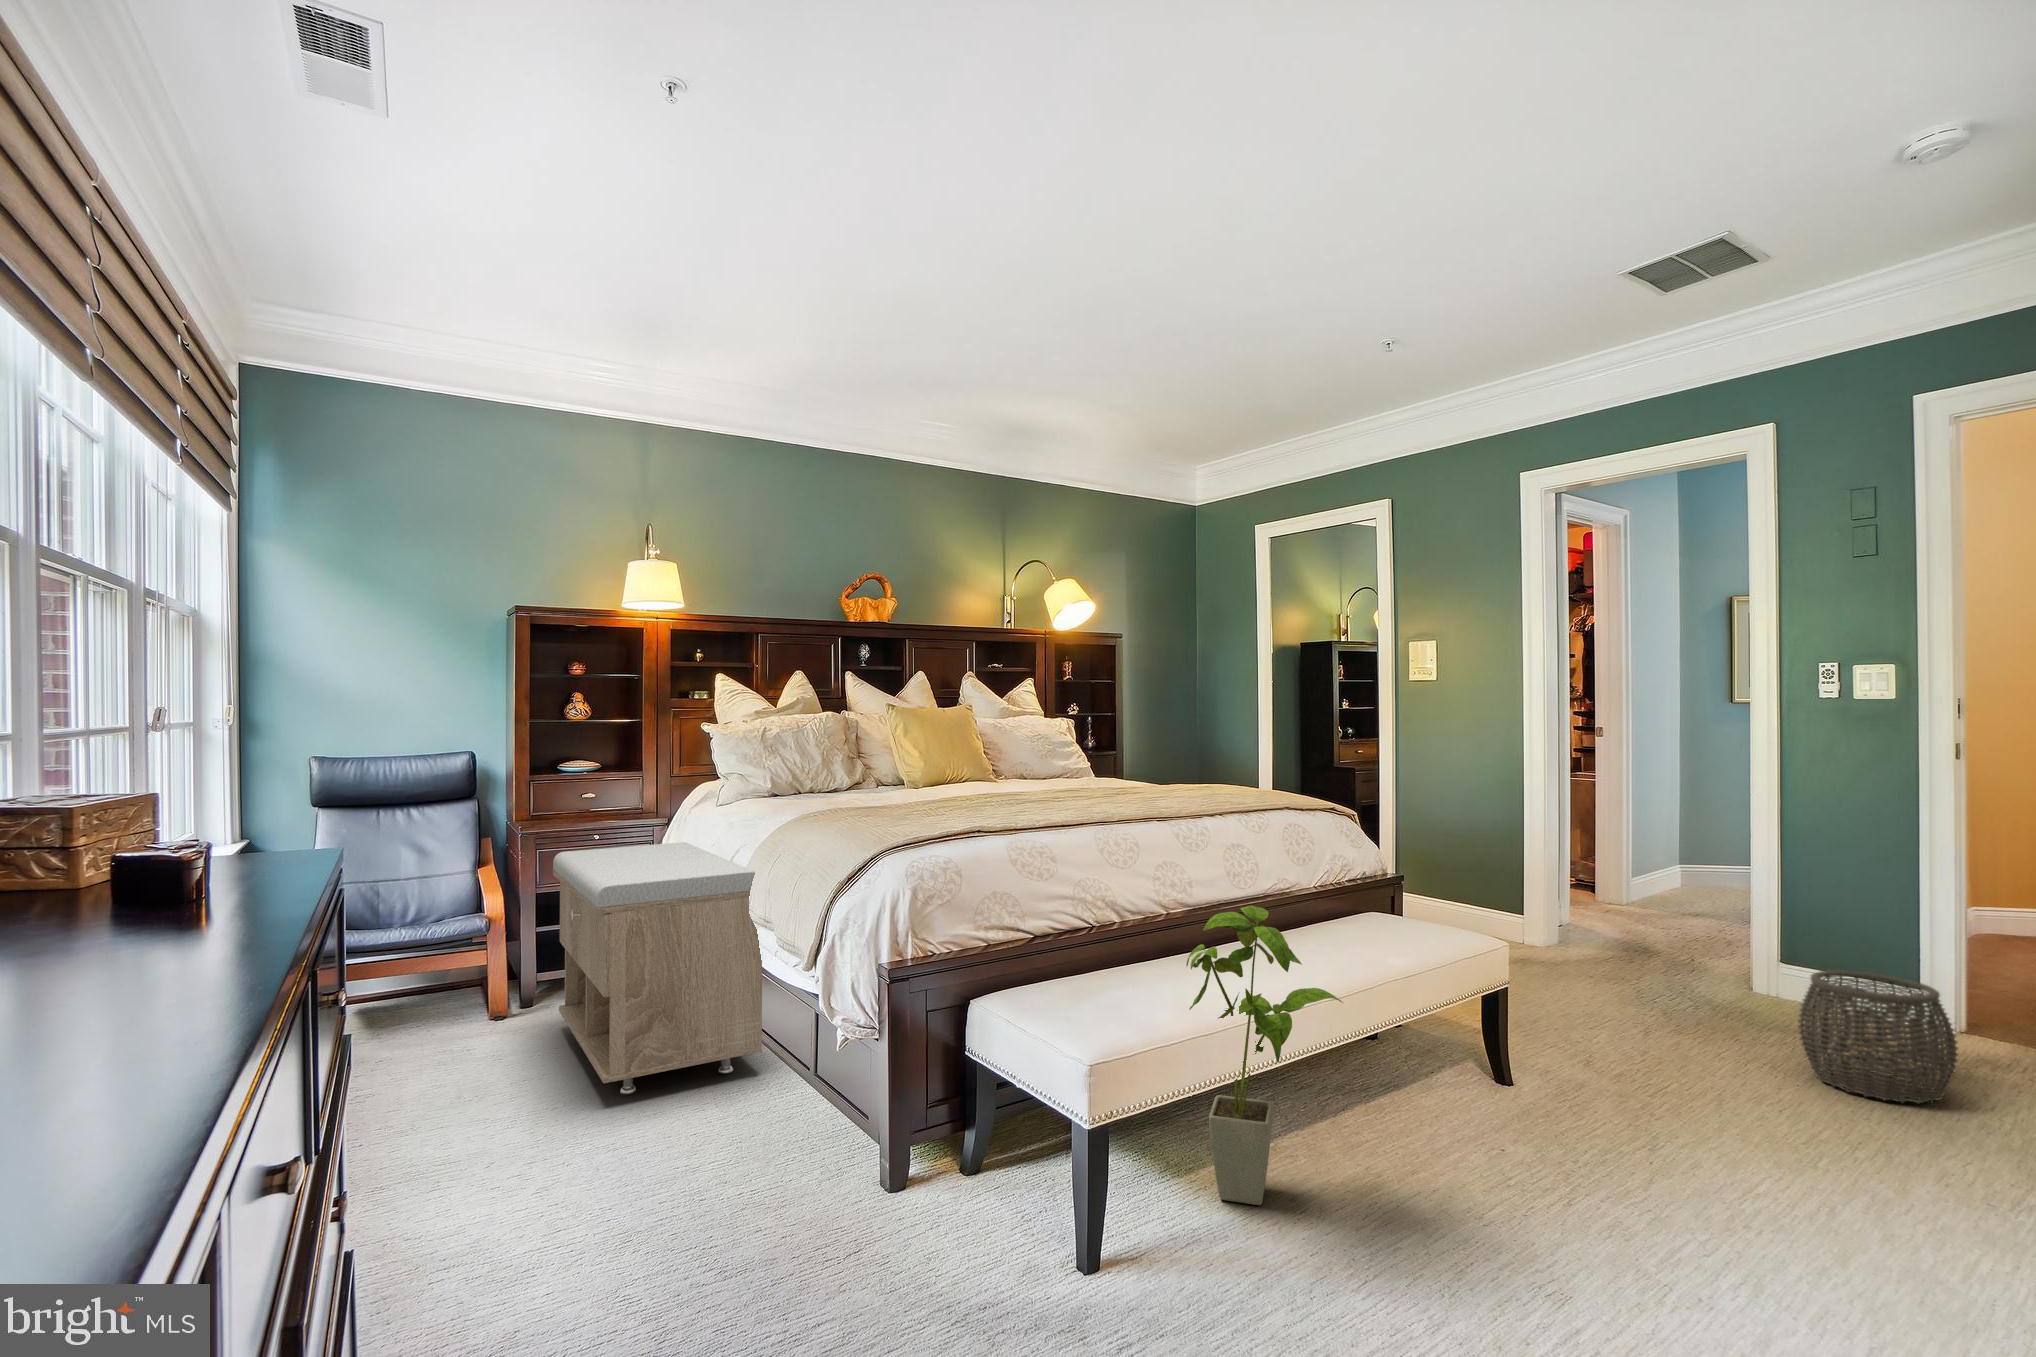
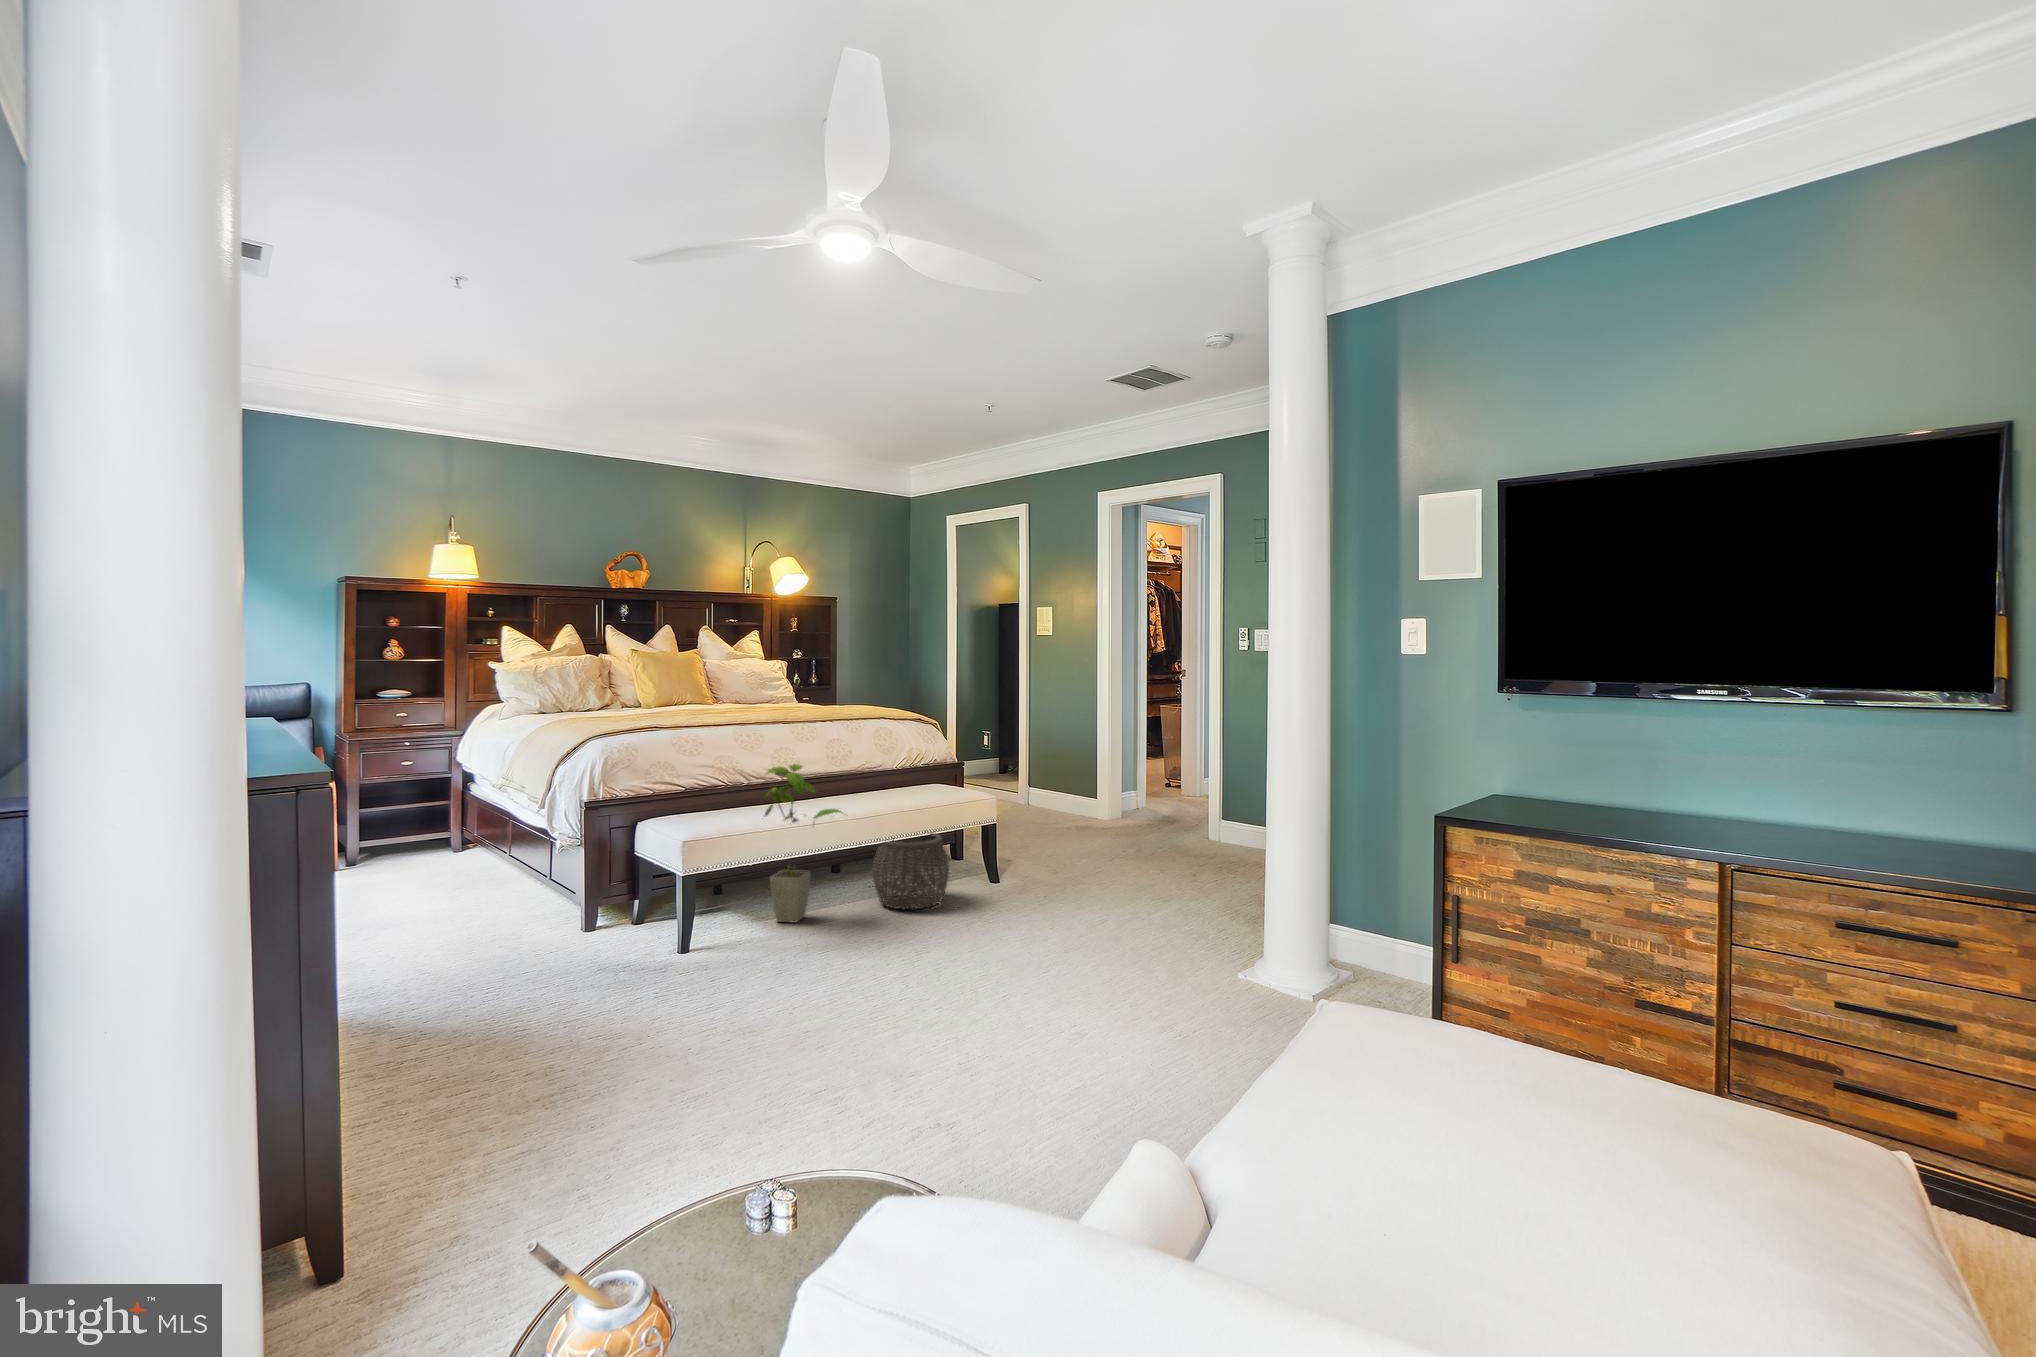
storage bench: present [553,842,762,1094] -> none [373,745,523,898]
woven basket: present [1798,970,1958,1104] -> present [873,833,949,909]

